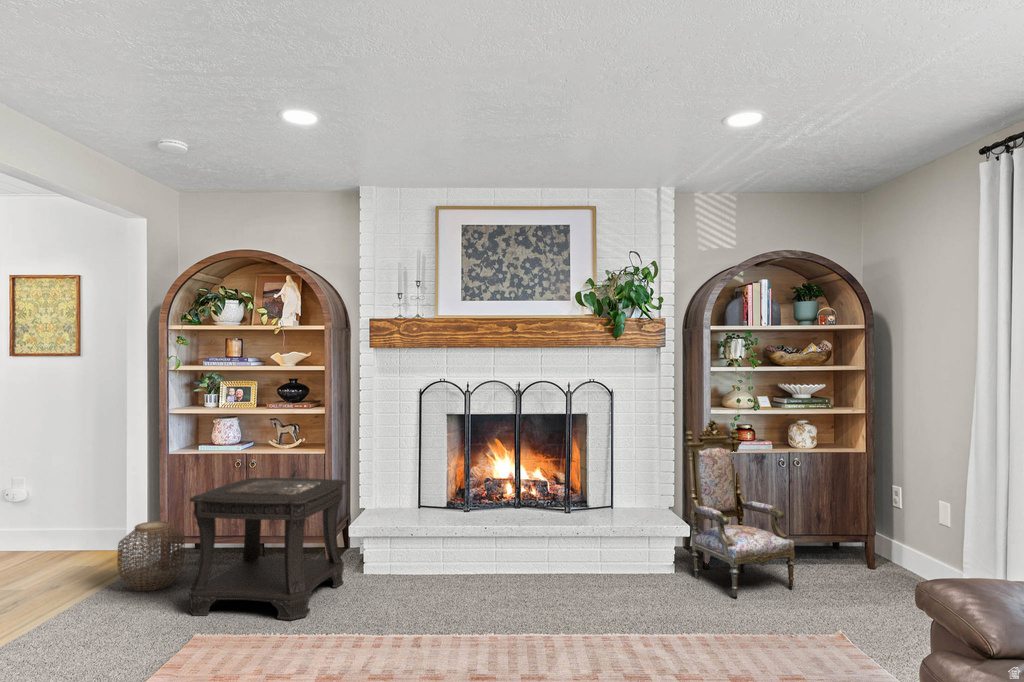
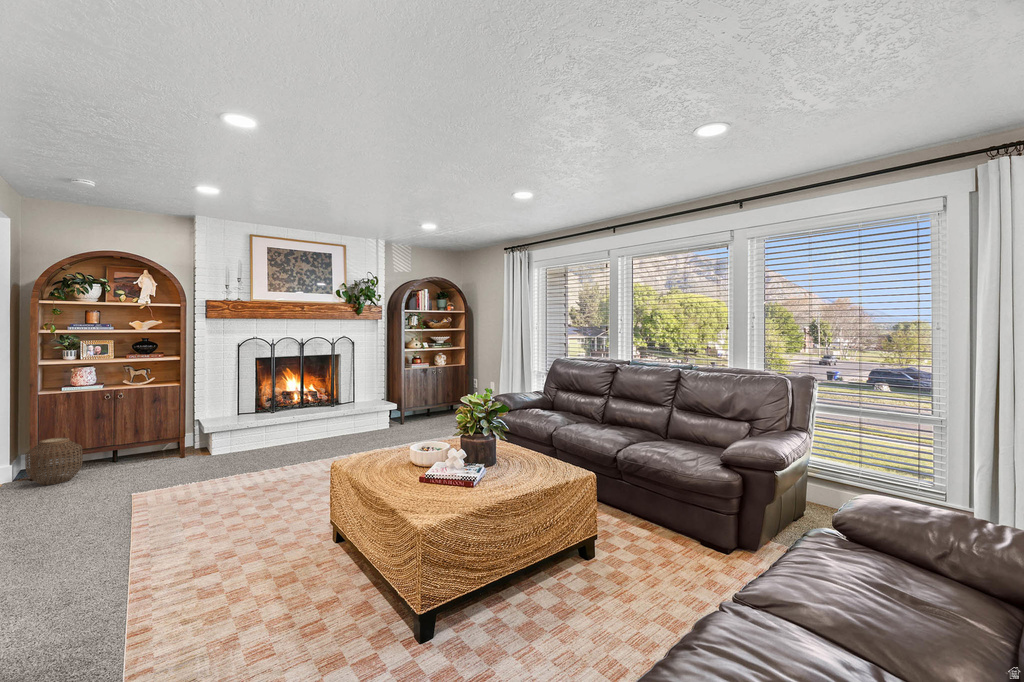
armchair: present [683,420,796,598] -> none [394,354,443,431]
side table: present [189,478,346,620] -> none [115,398,210,484]

